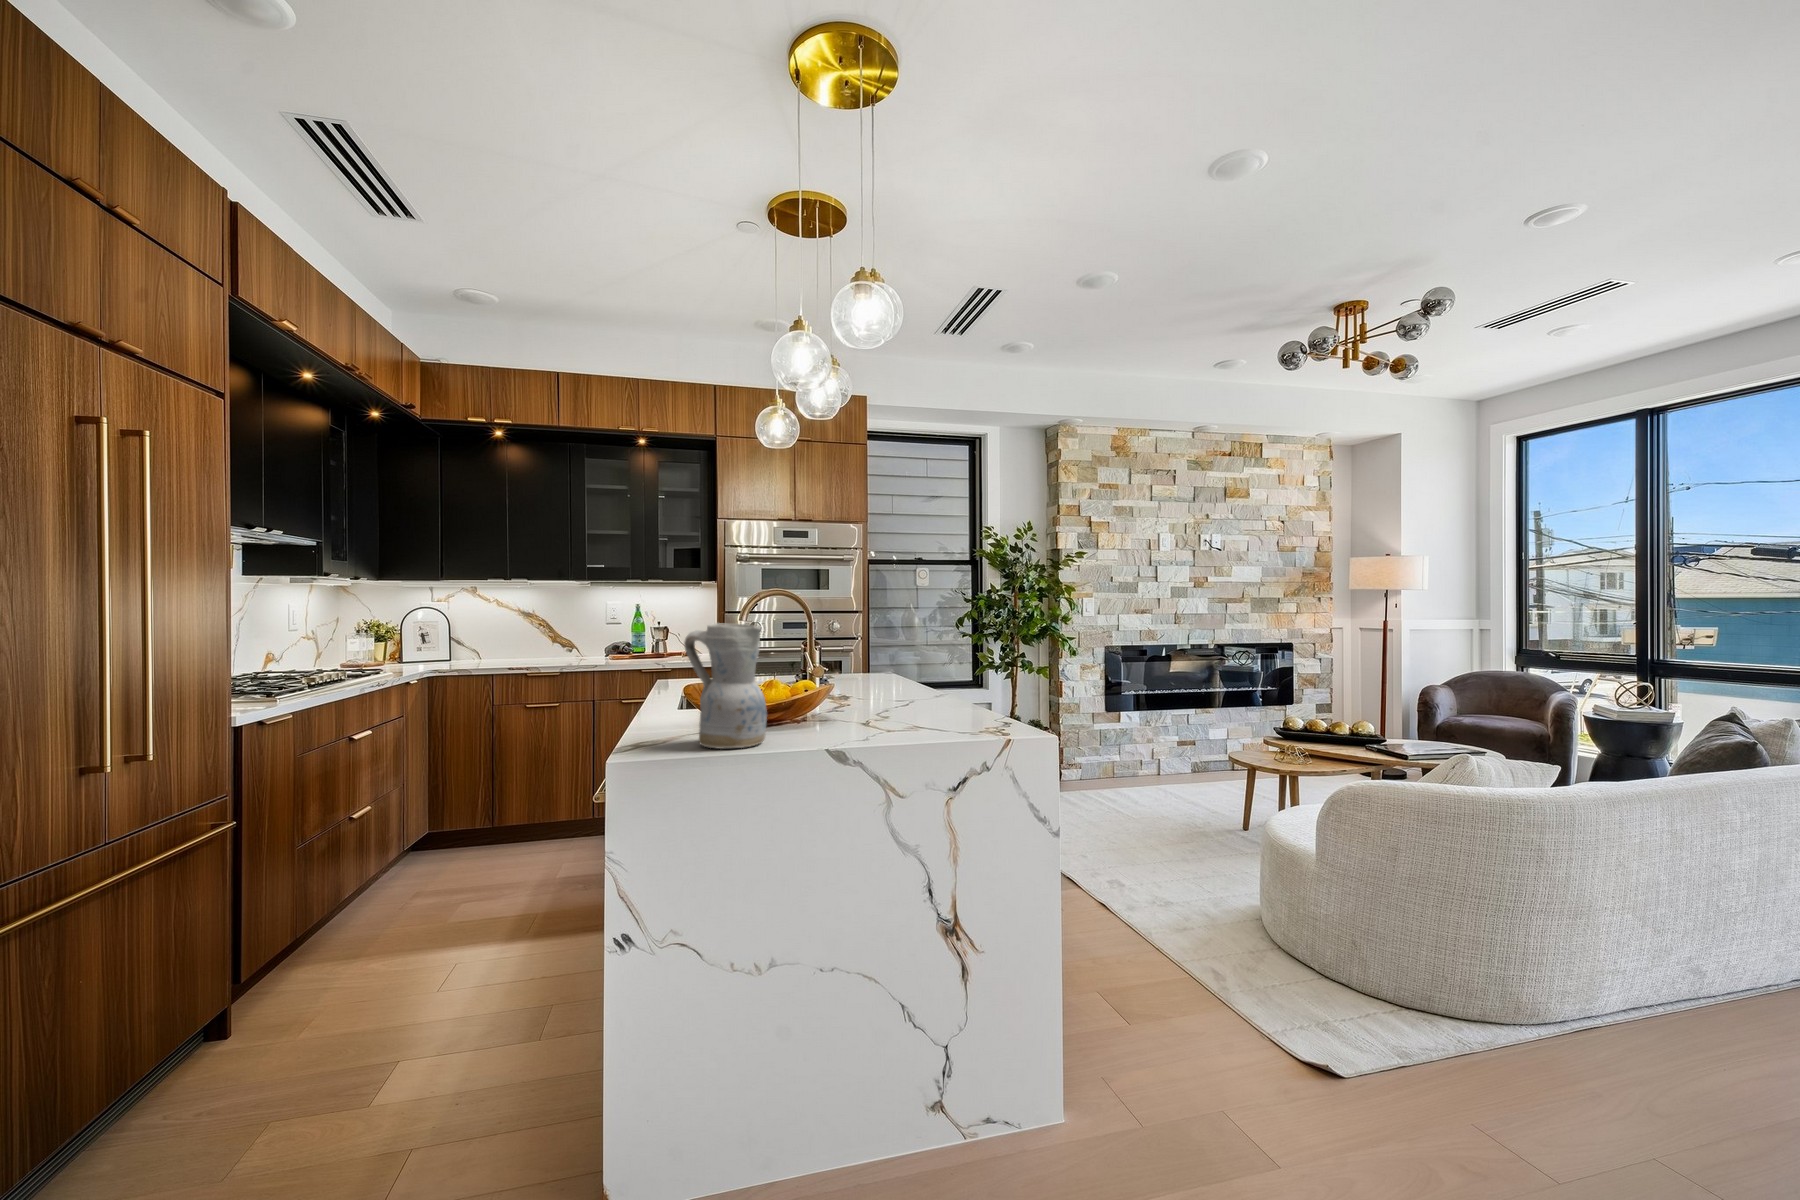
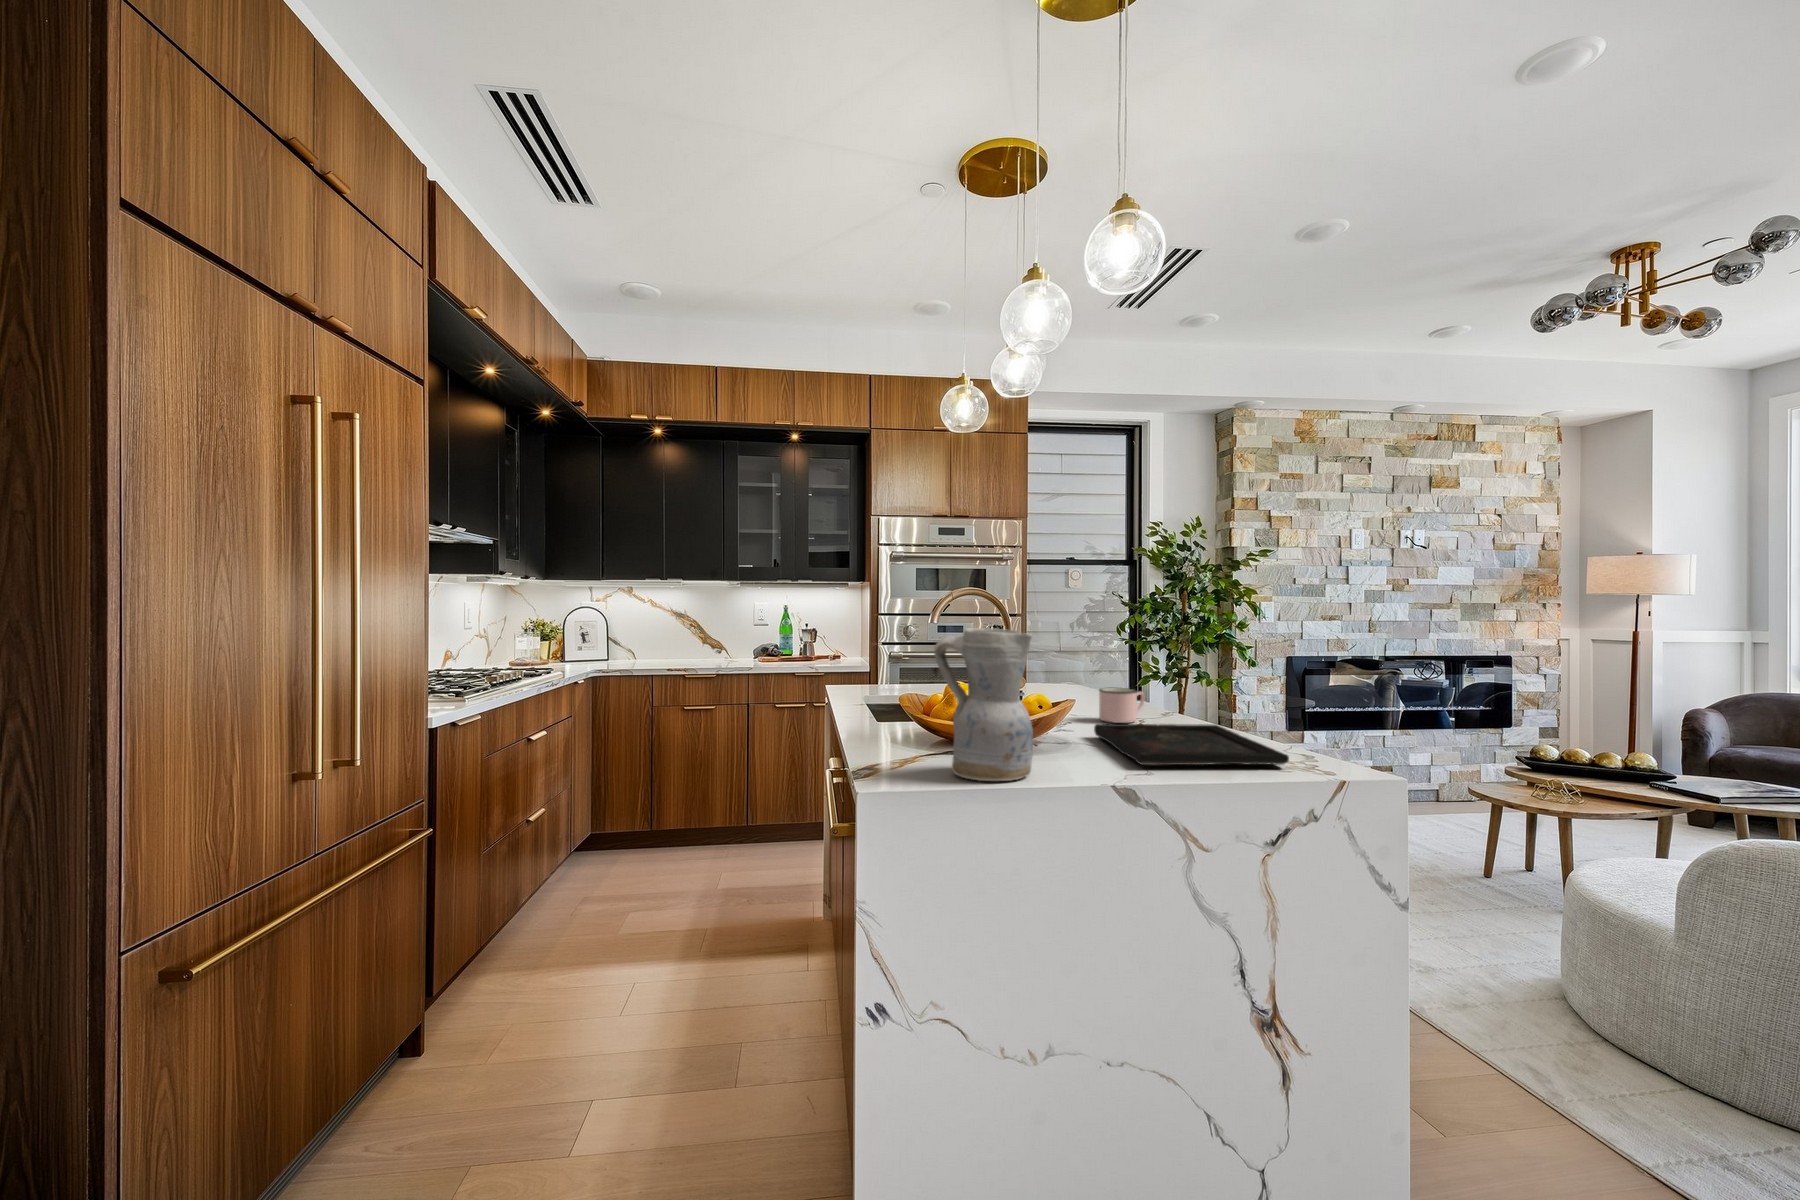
mug: none [866,674,906,704] -> present [1099,688,1144,723]
tray: none [847,702,976,733] -> present [1094,724,1289,765]

